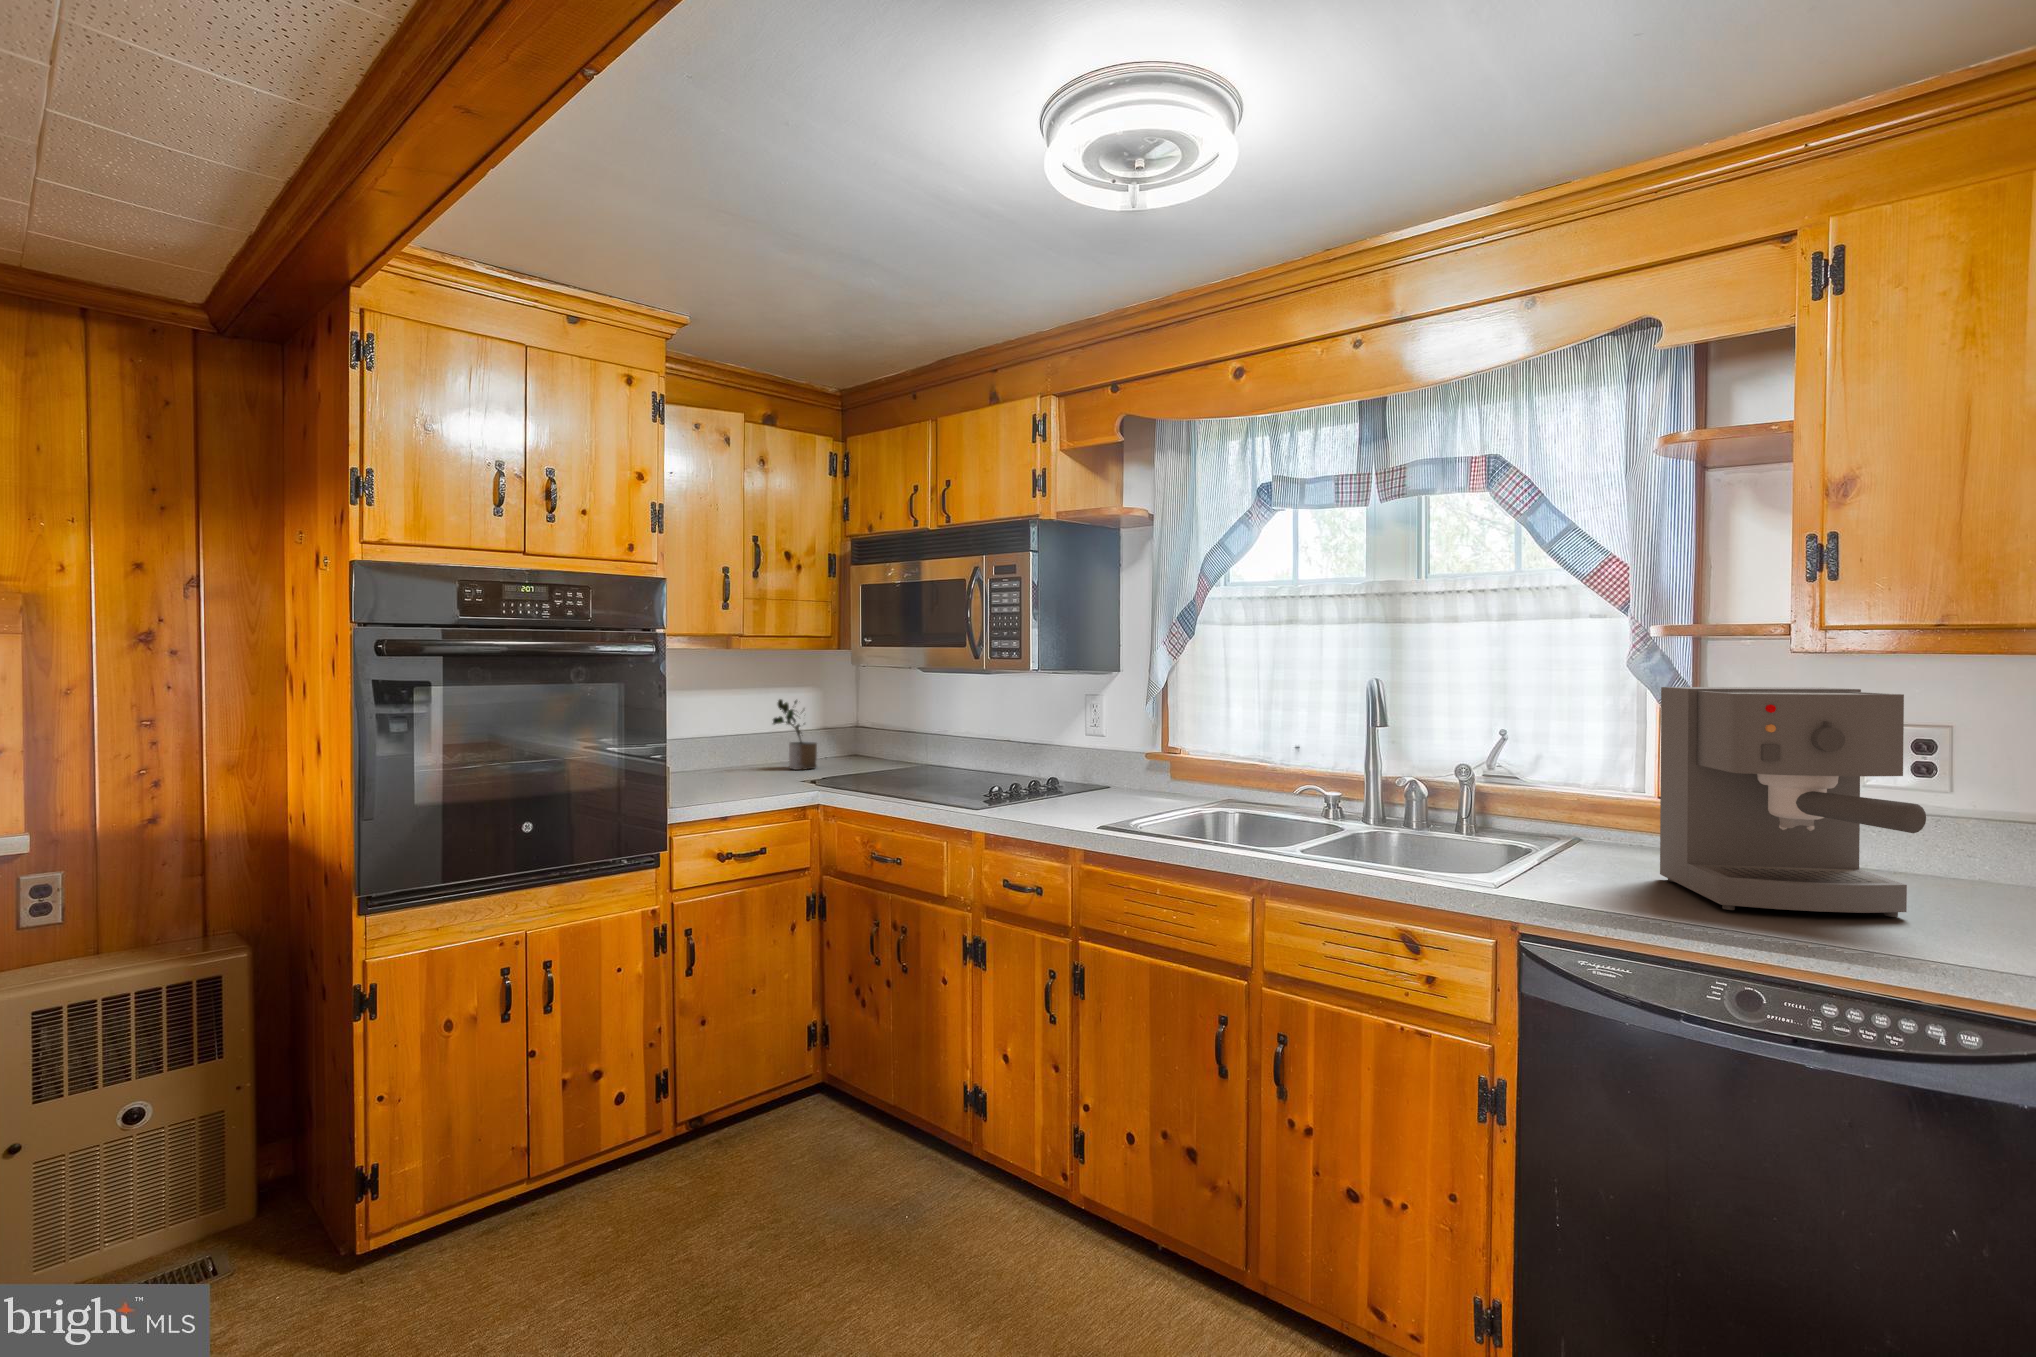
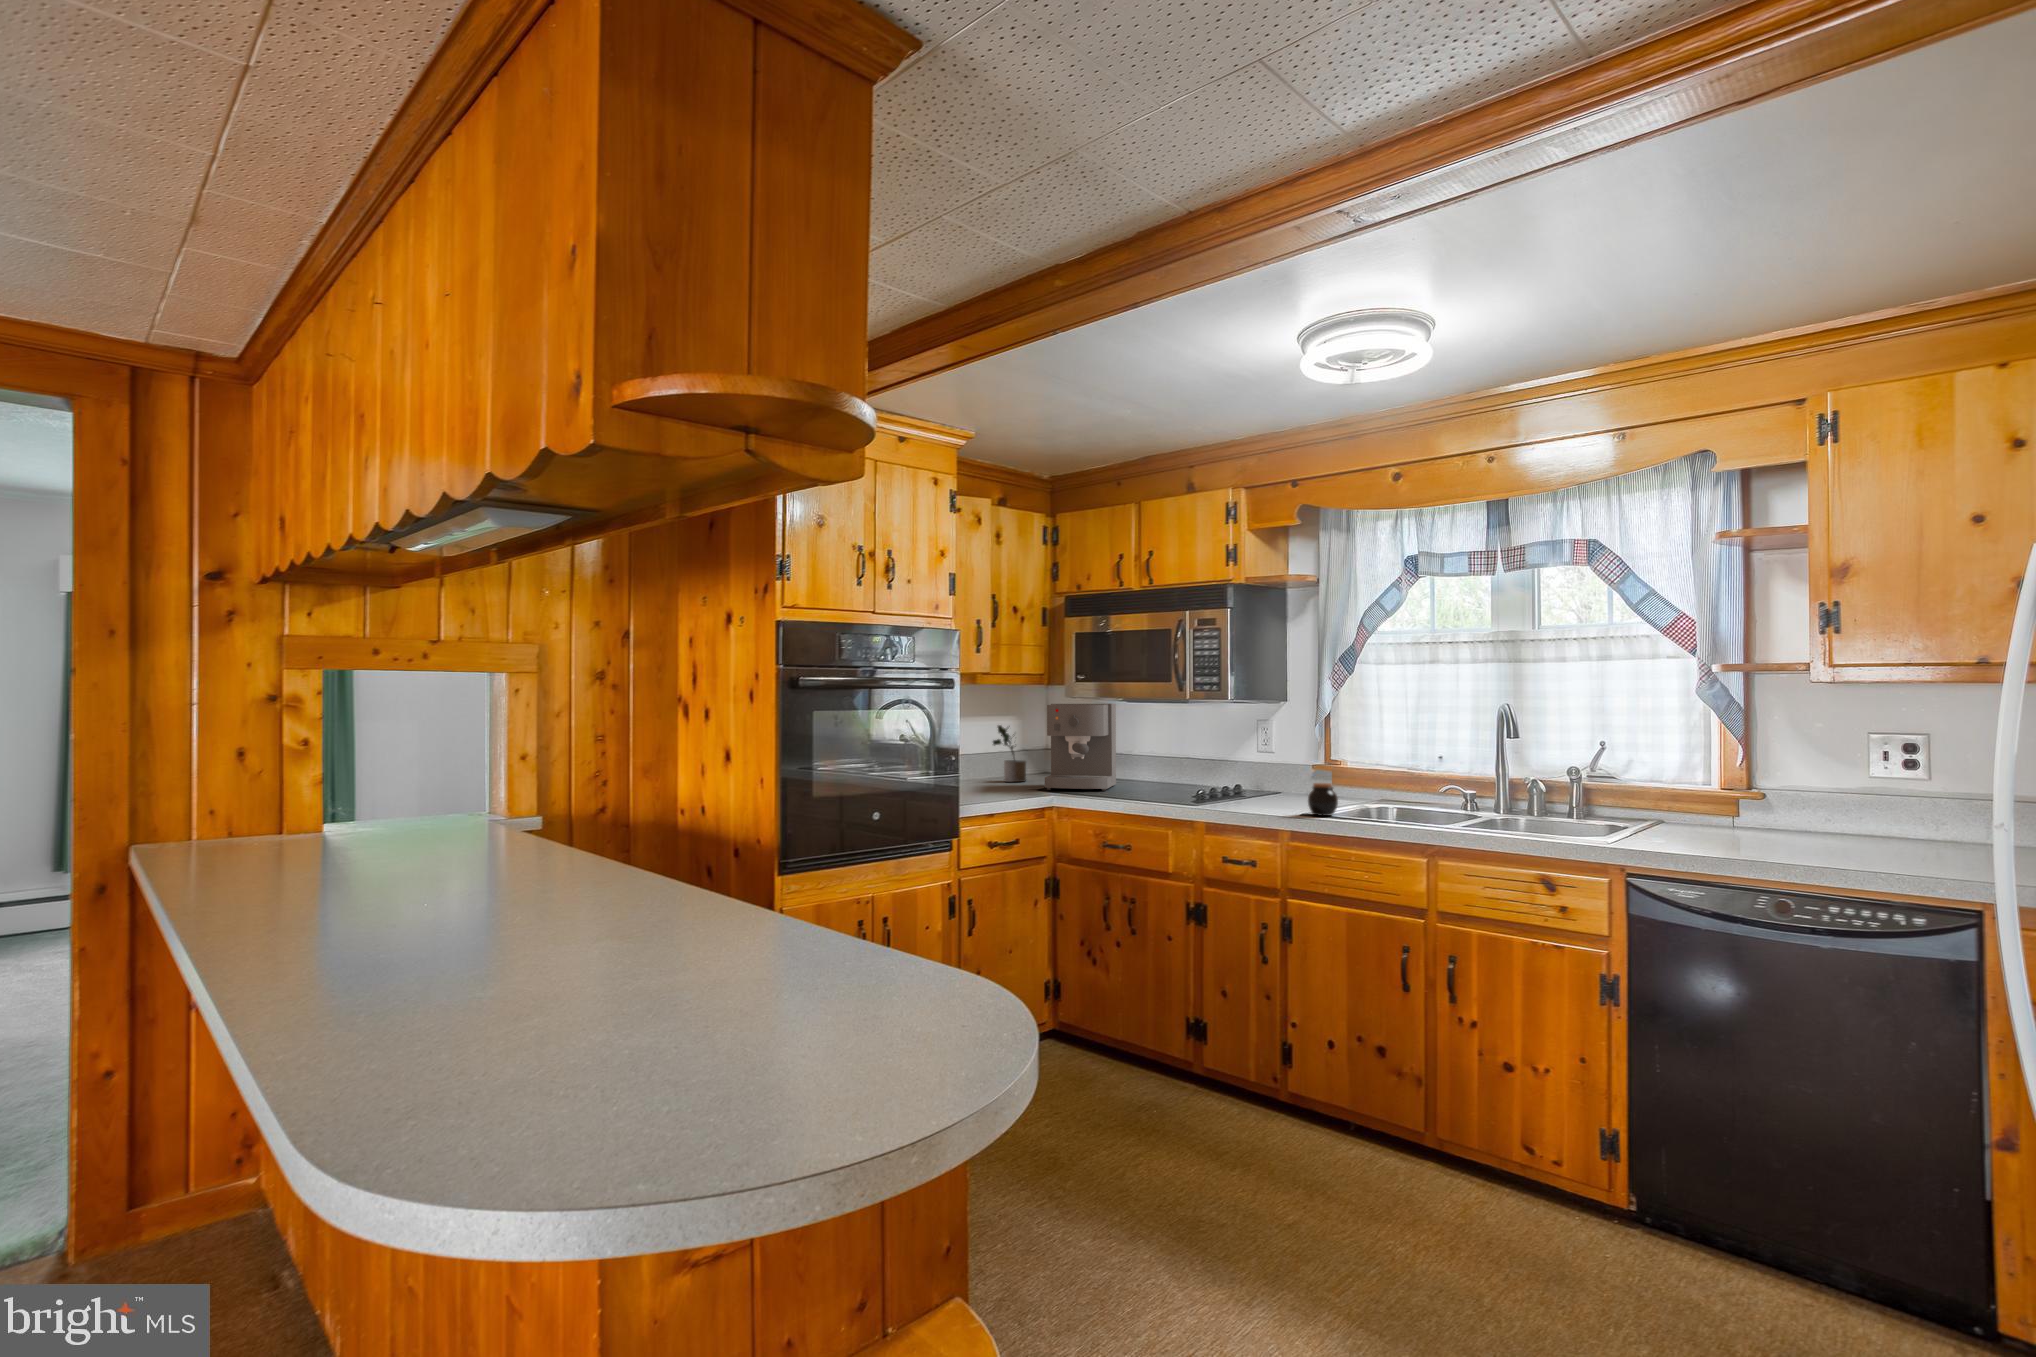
coffee maker: present [1660,687,1926,917] -> present [1045,703,1116,791]
jar: none [1112,783,1152,829] -> present [1308,783,1338,816]

